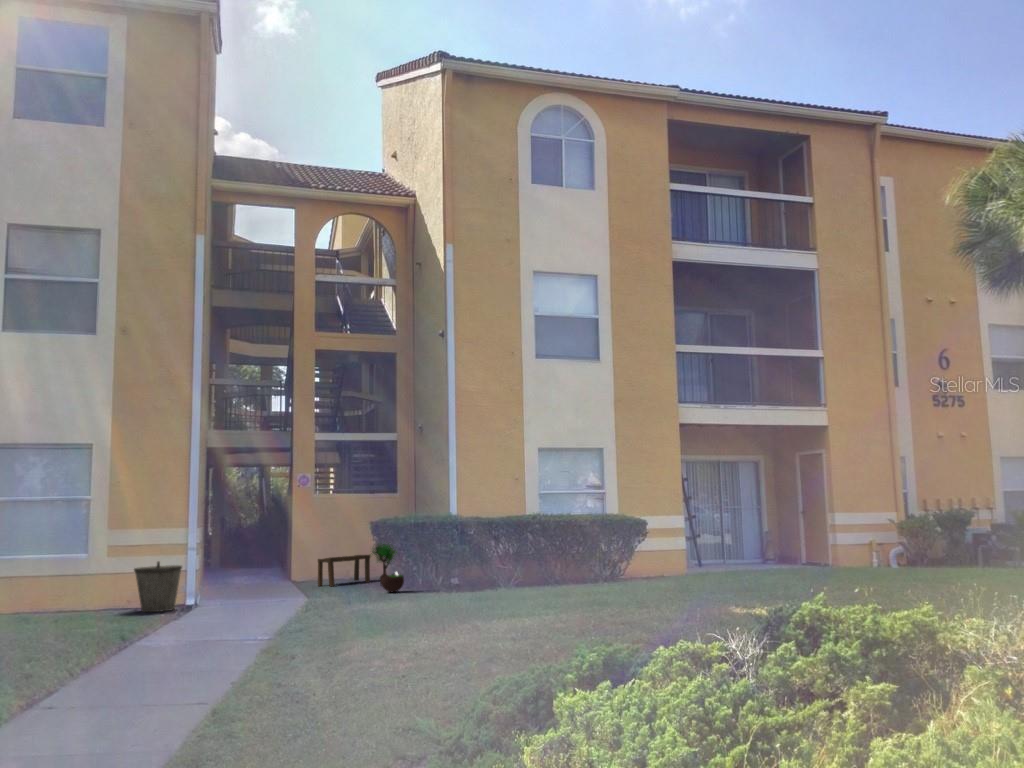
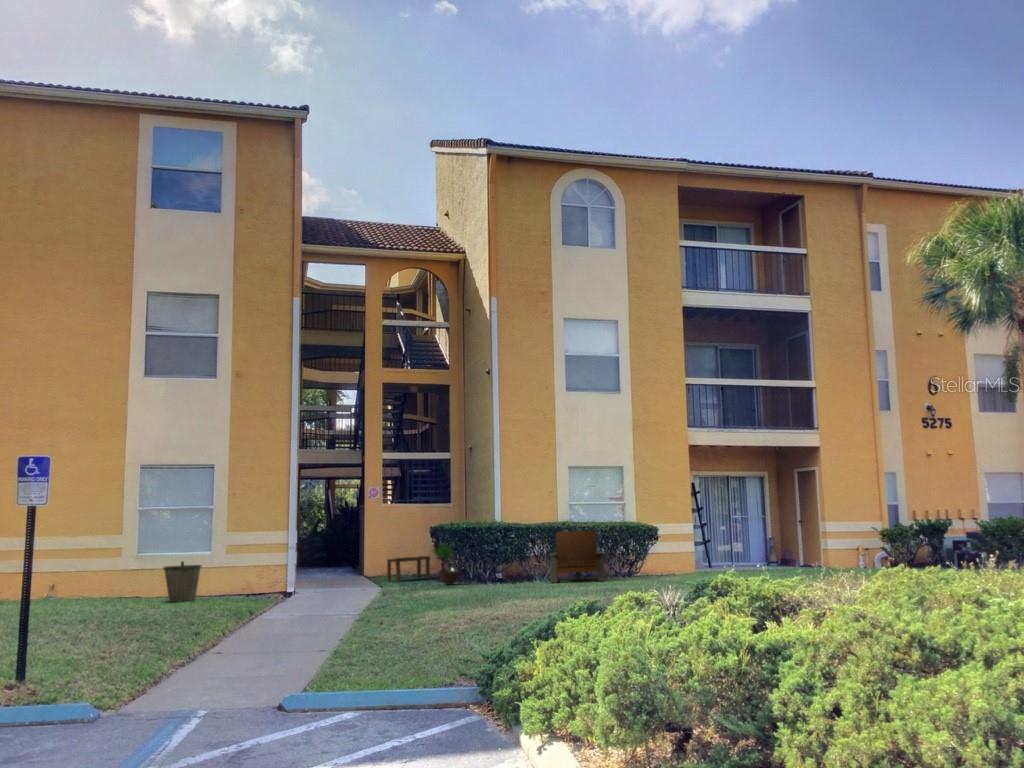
lounge chair: none [516,526,585,592] -> present [549,531,605,583]
trash can: present [134,561,182,612] -> present [163,561,201,602]

